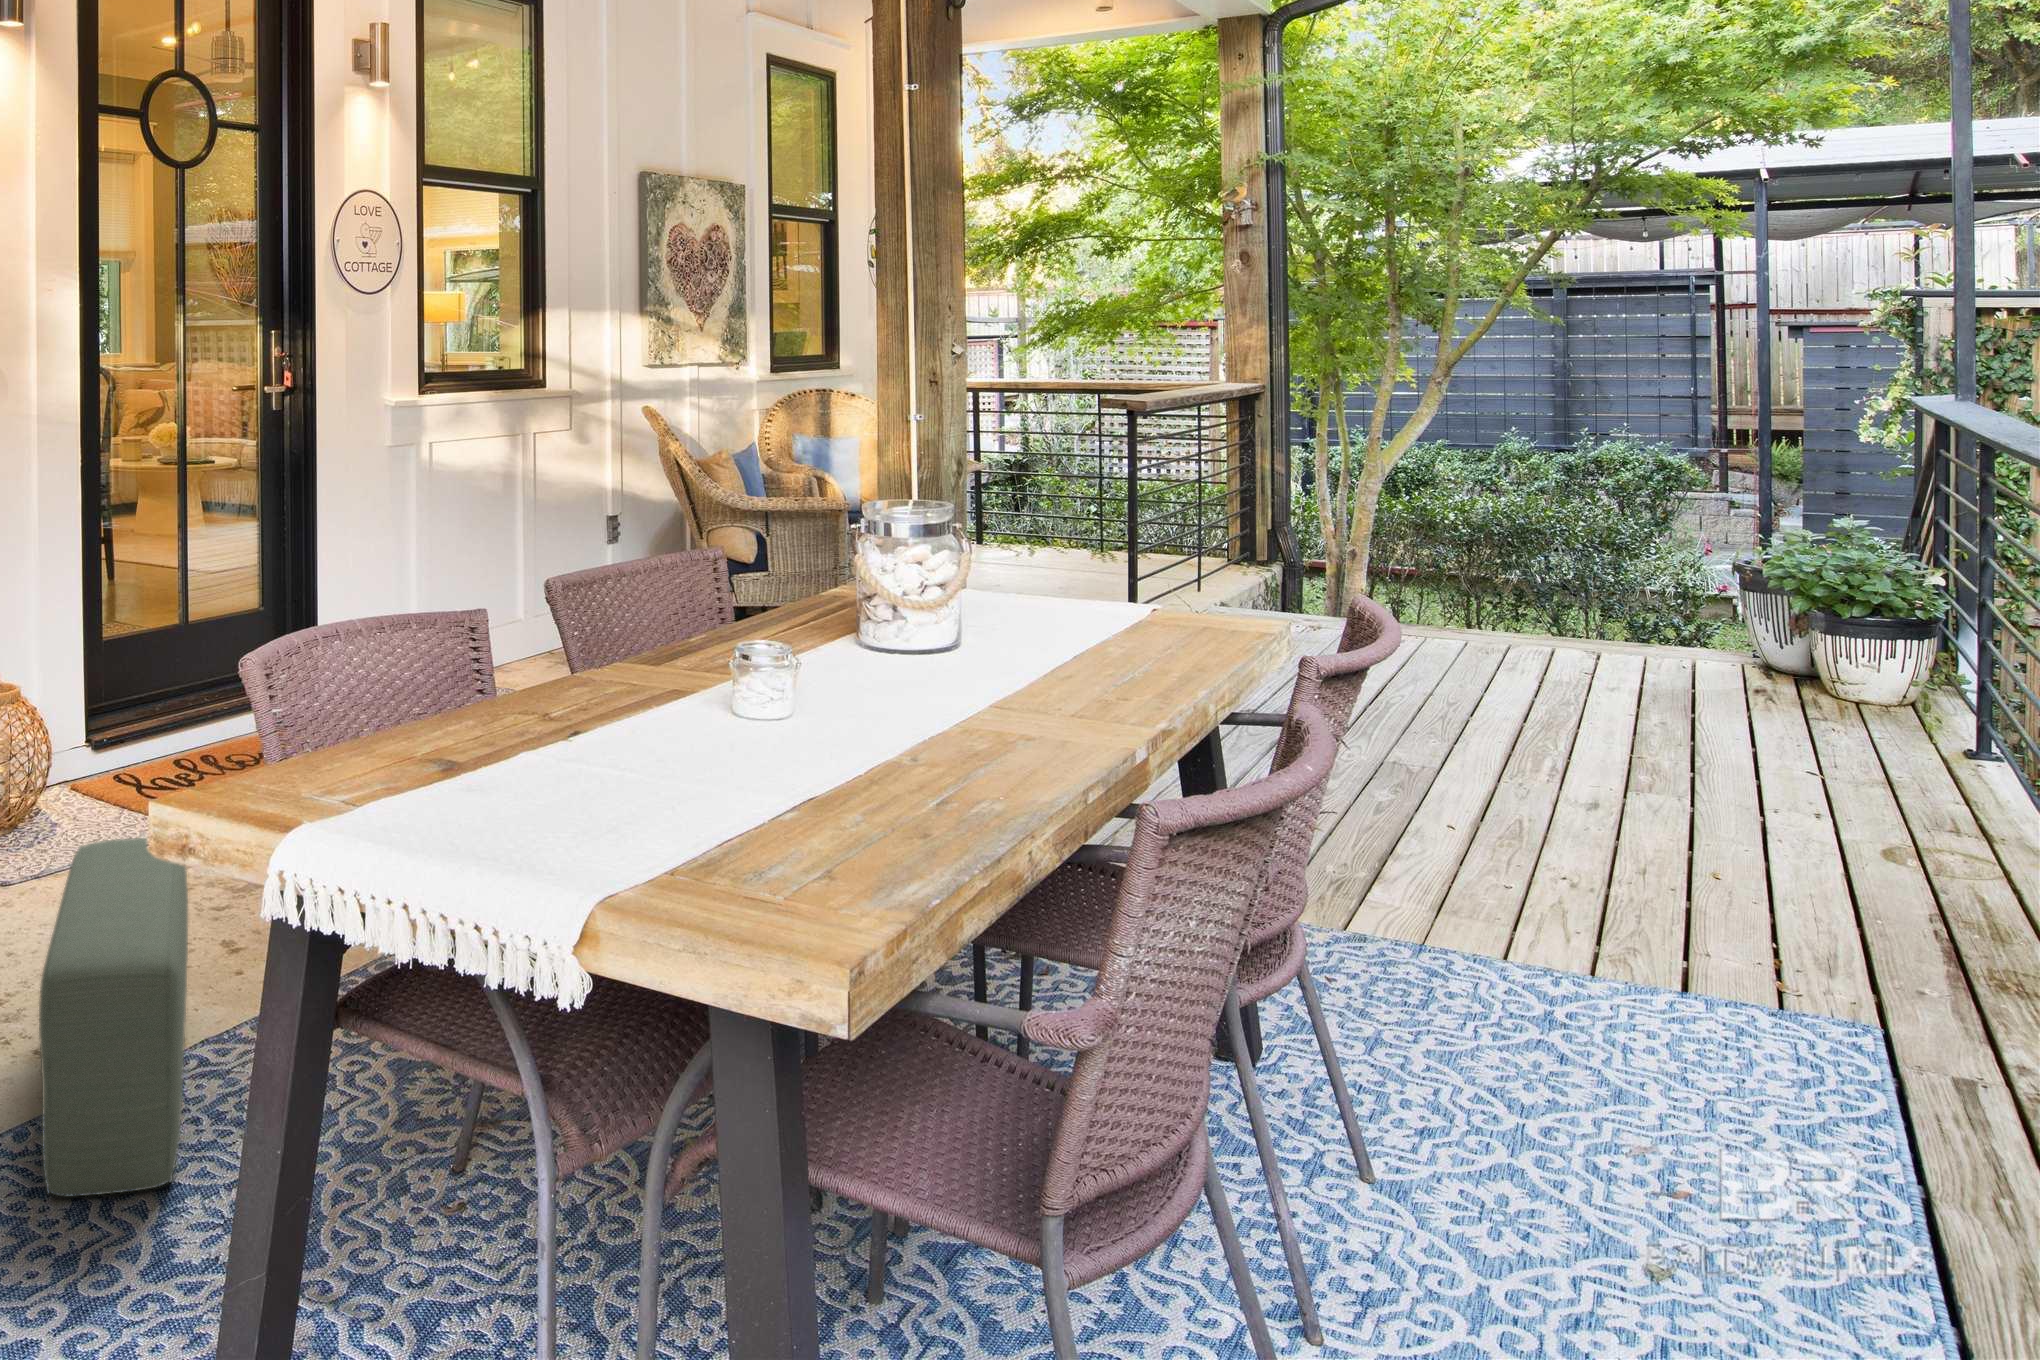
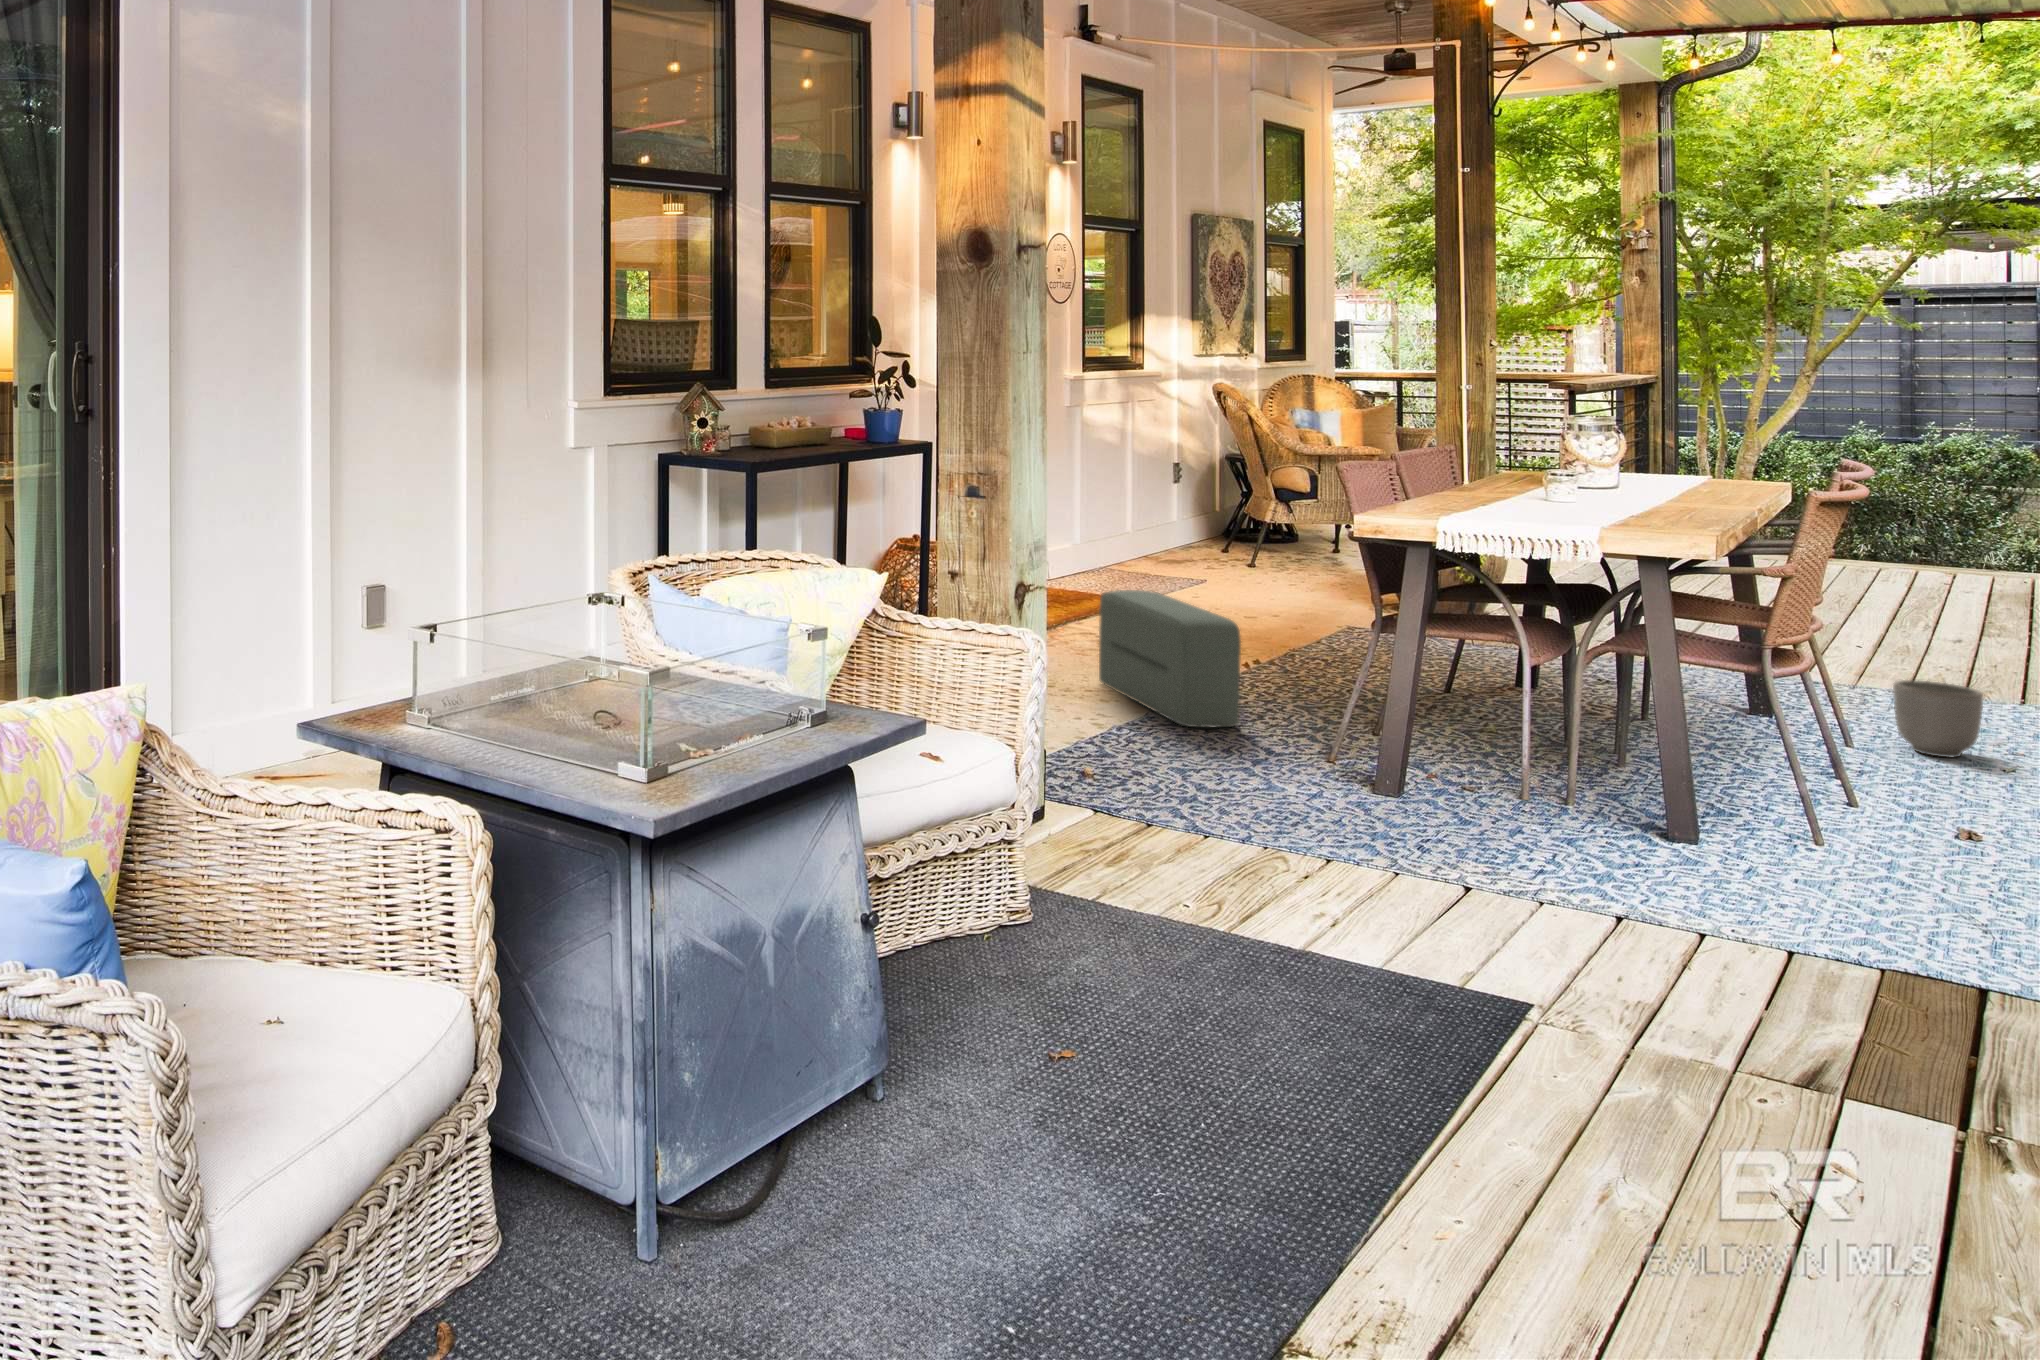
planter: none [1447,1023,1611,1204] -> present [1893,680,1983,758]

